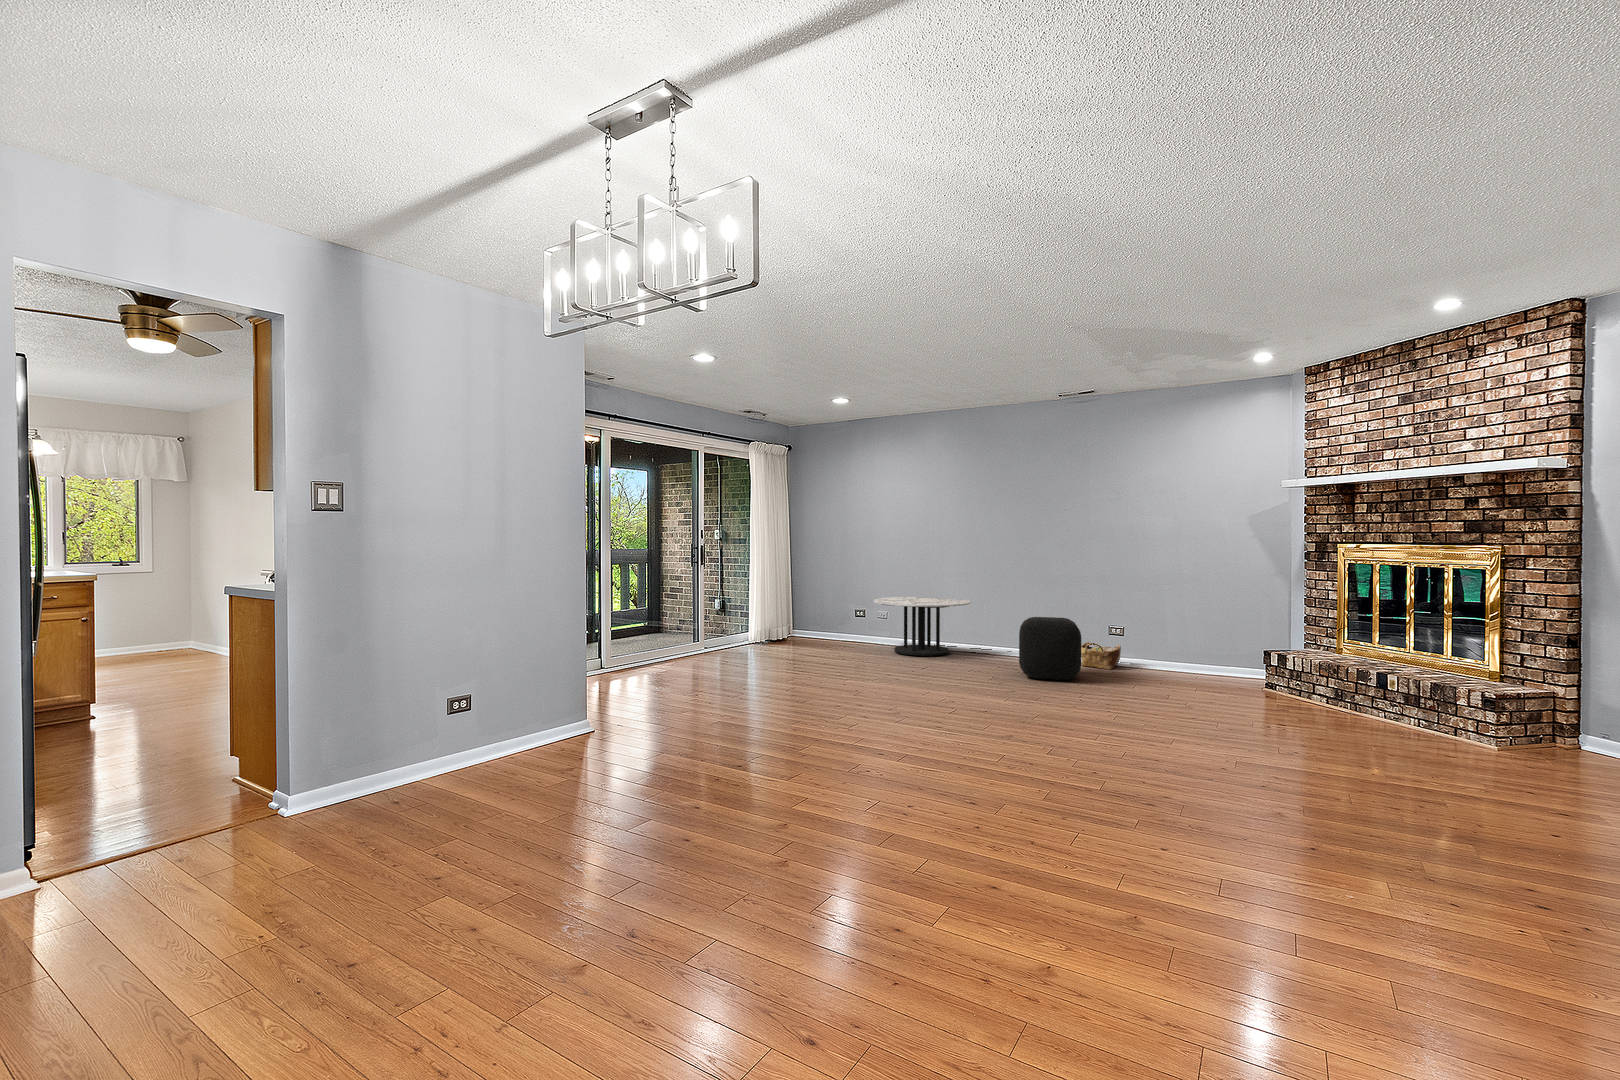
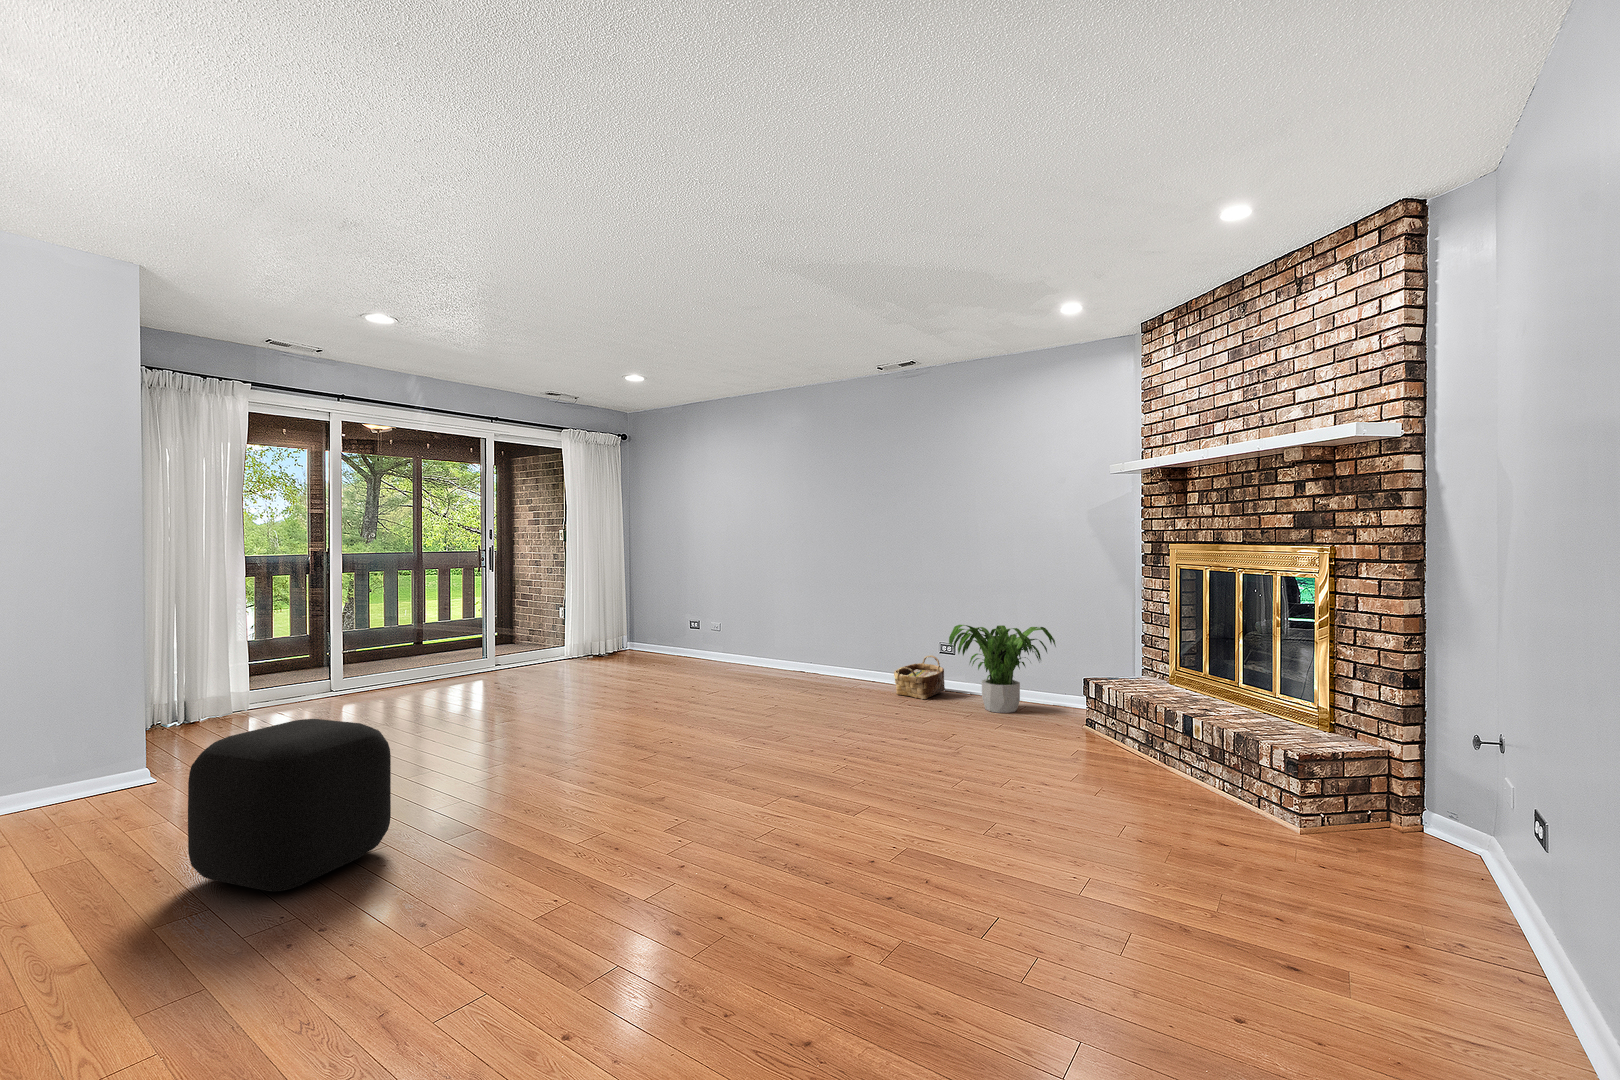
coffee table: present [874,597,971,657] -> none [672,609,786,682]
potted plant: none [1141,608,1229,679] -> present [949,625,1056,713]
ottoman: present [1019,617,1081,680] -> present [188,719,391,892]

